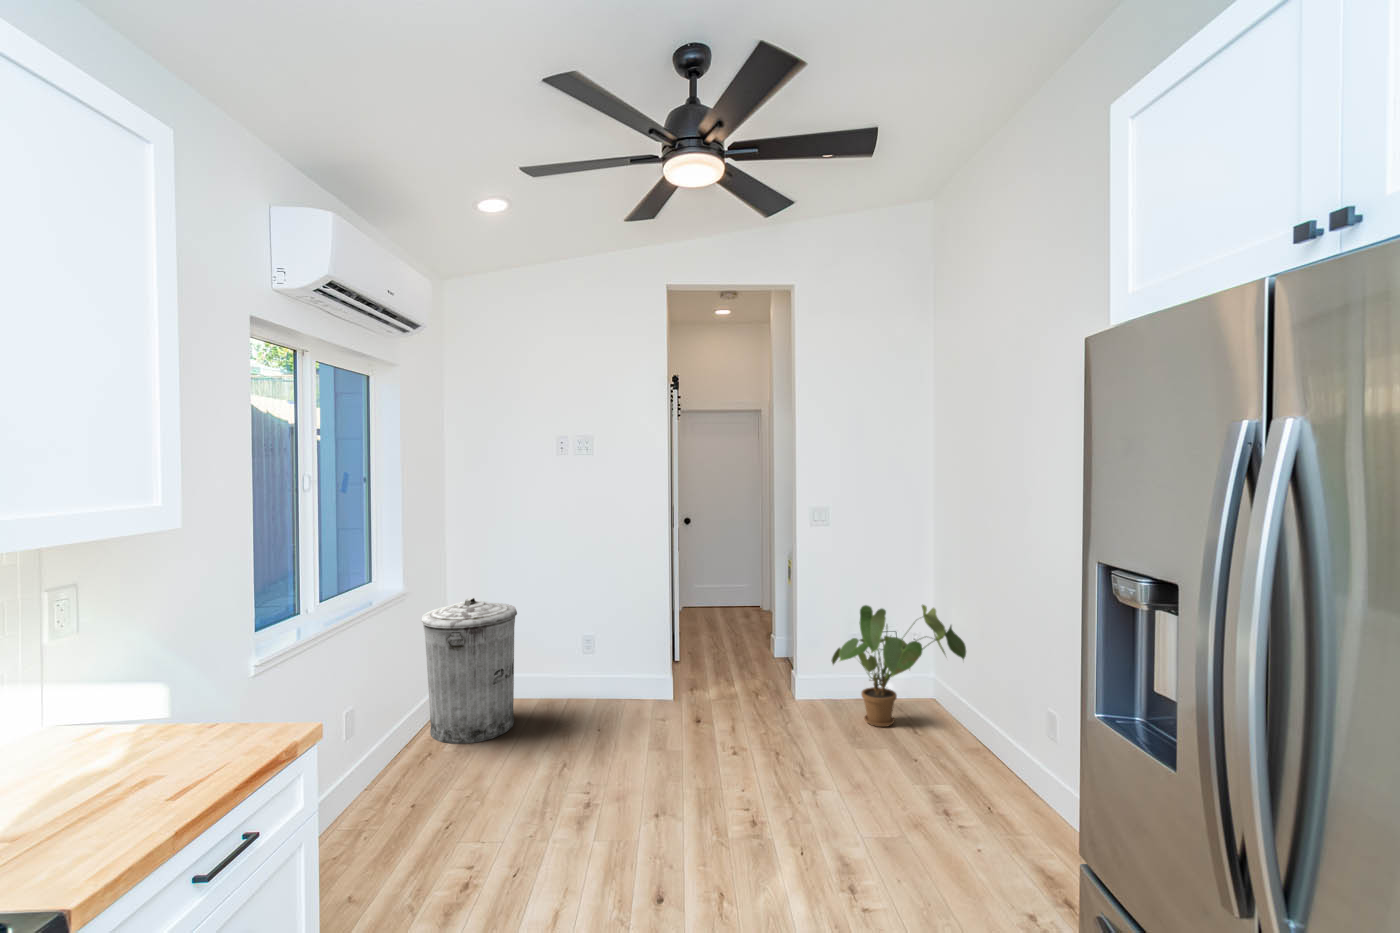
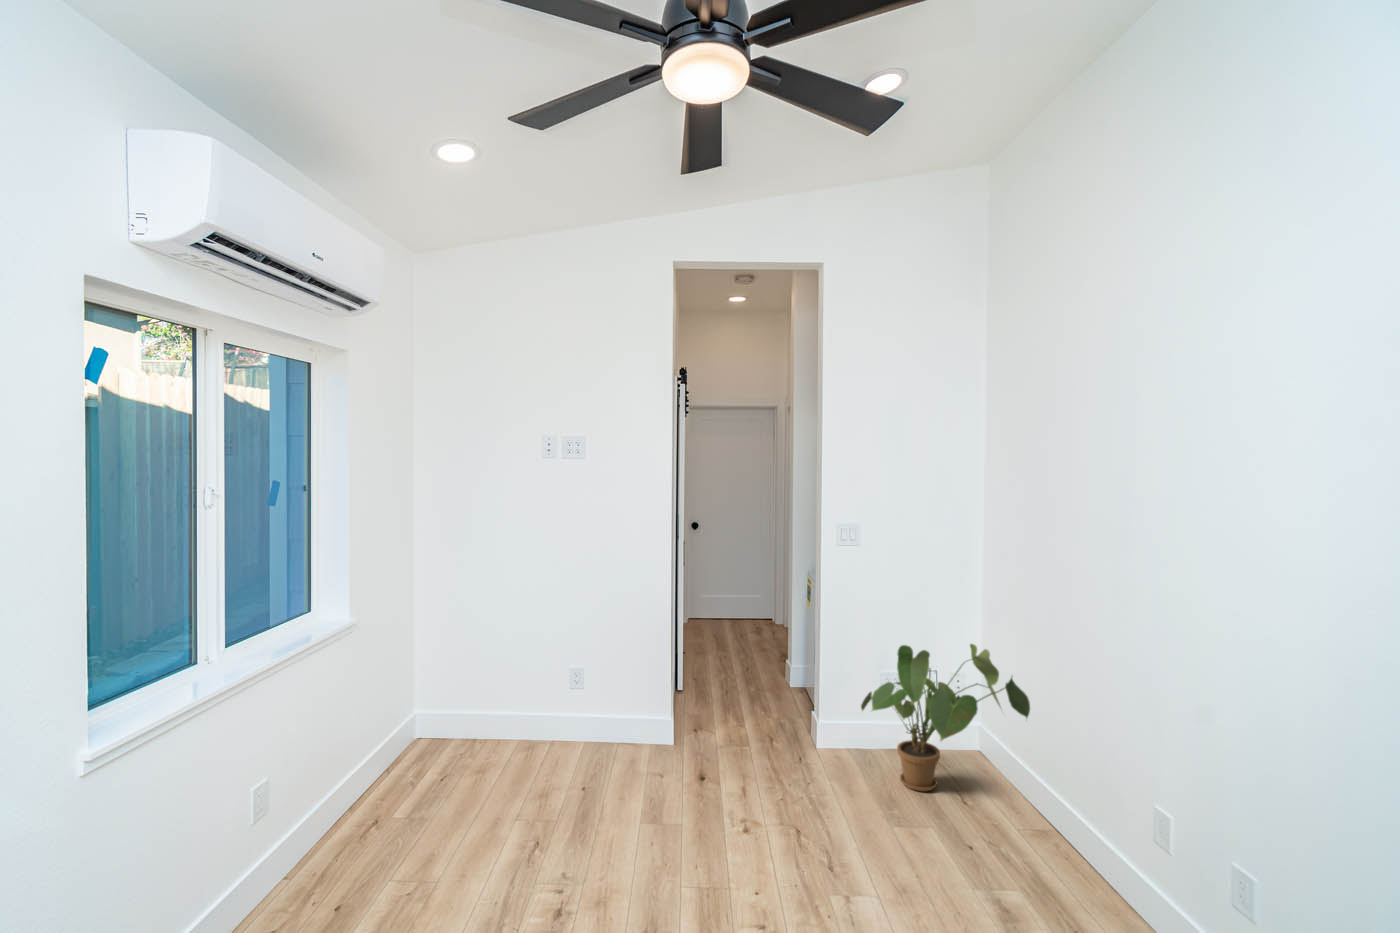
trash can: present [421,598,517,744] -> none [374,627,491,806]

